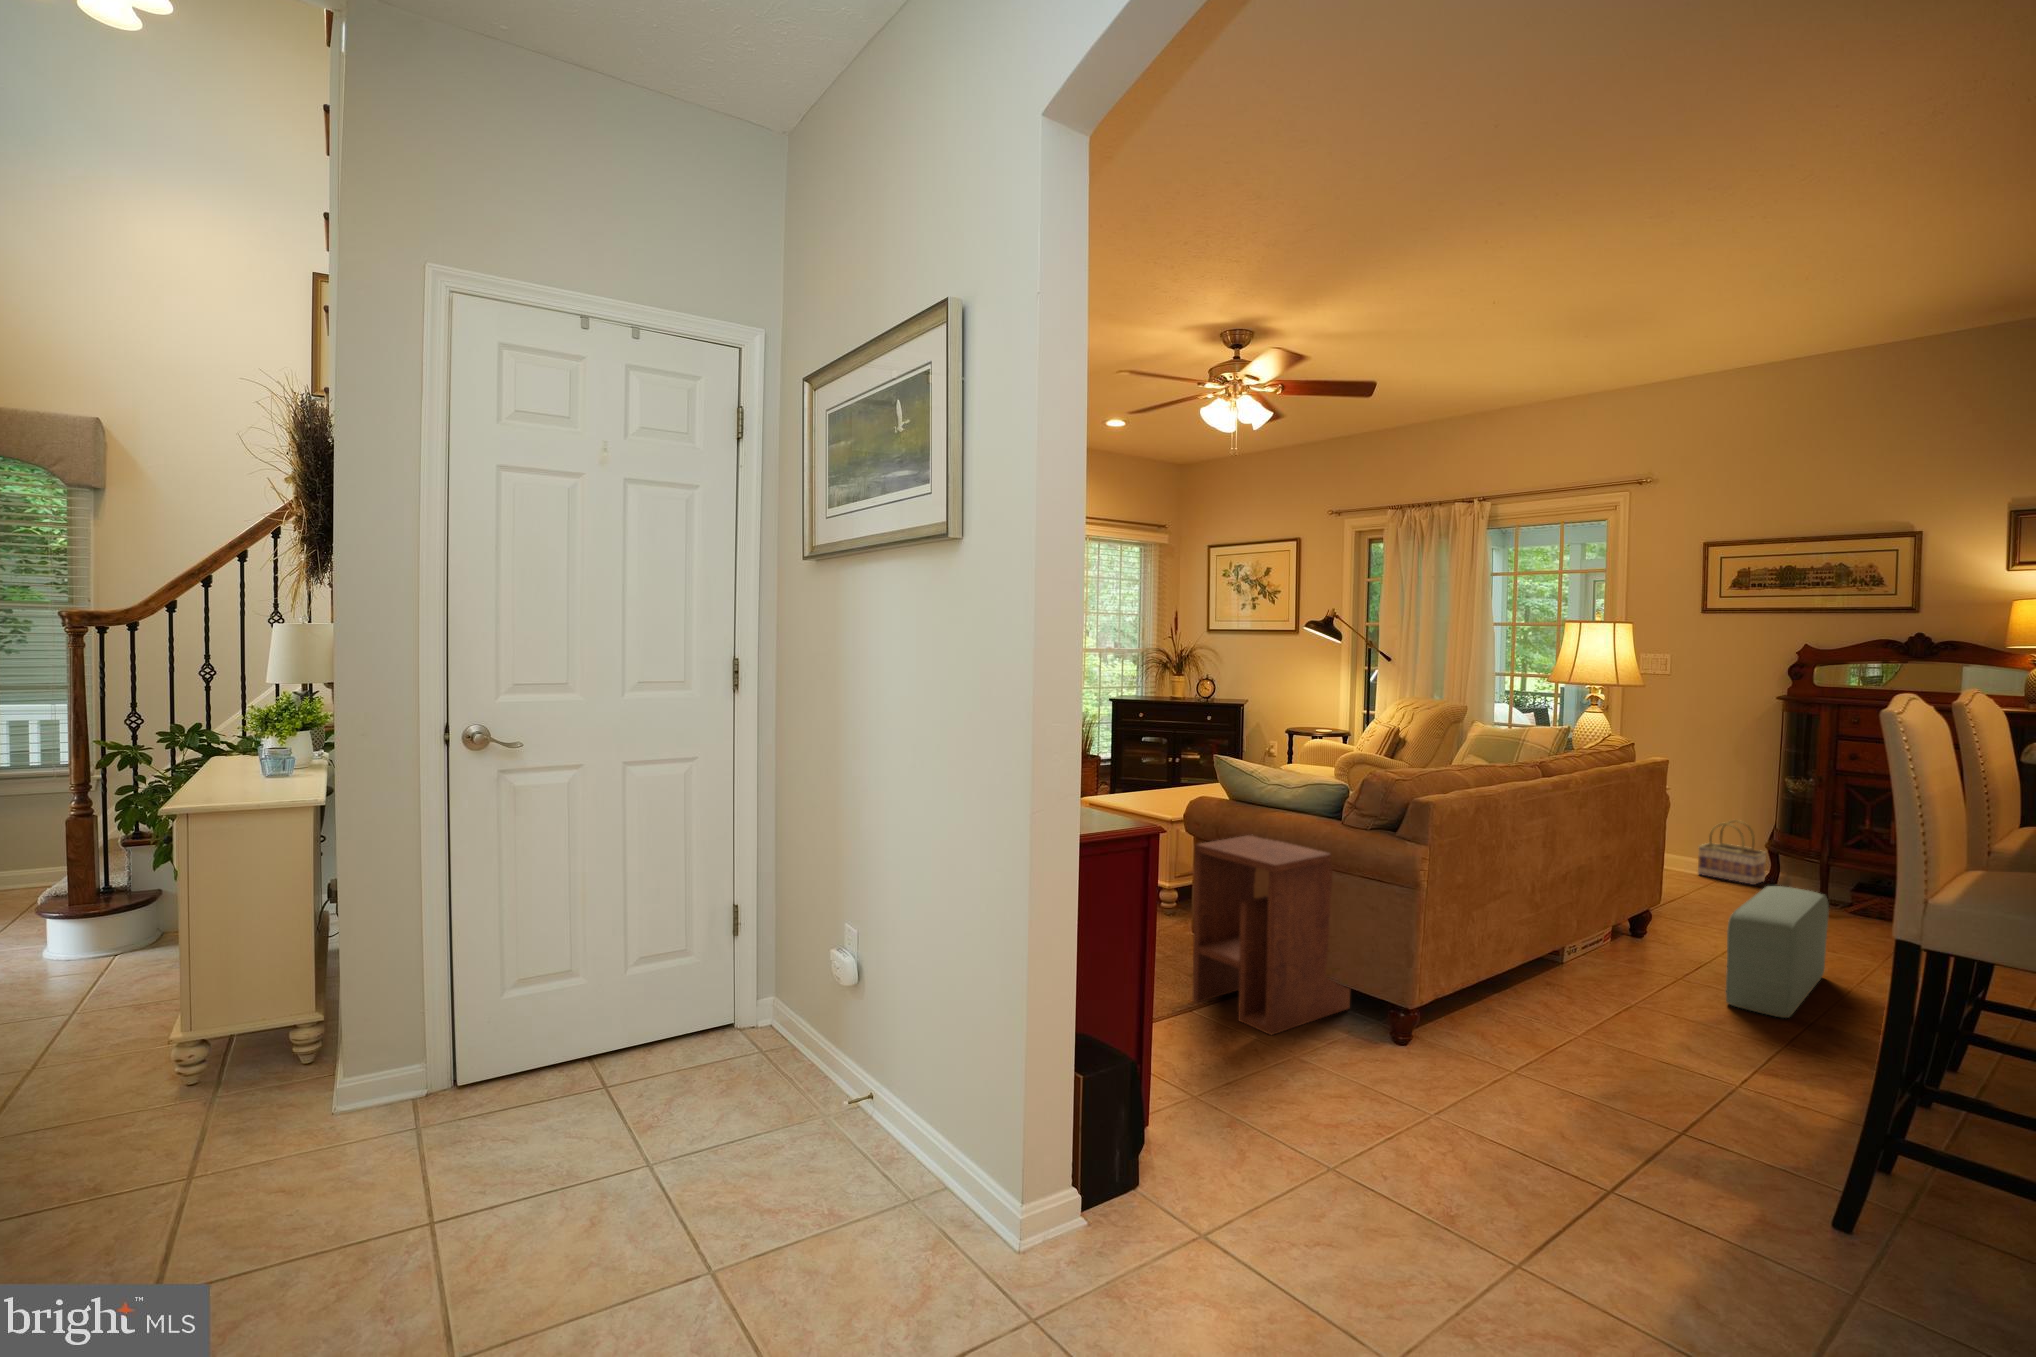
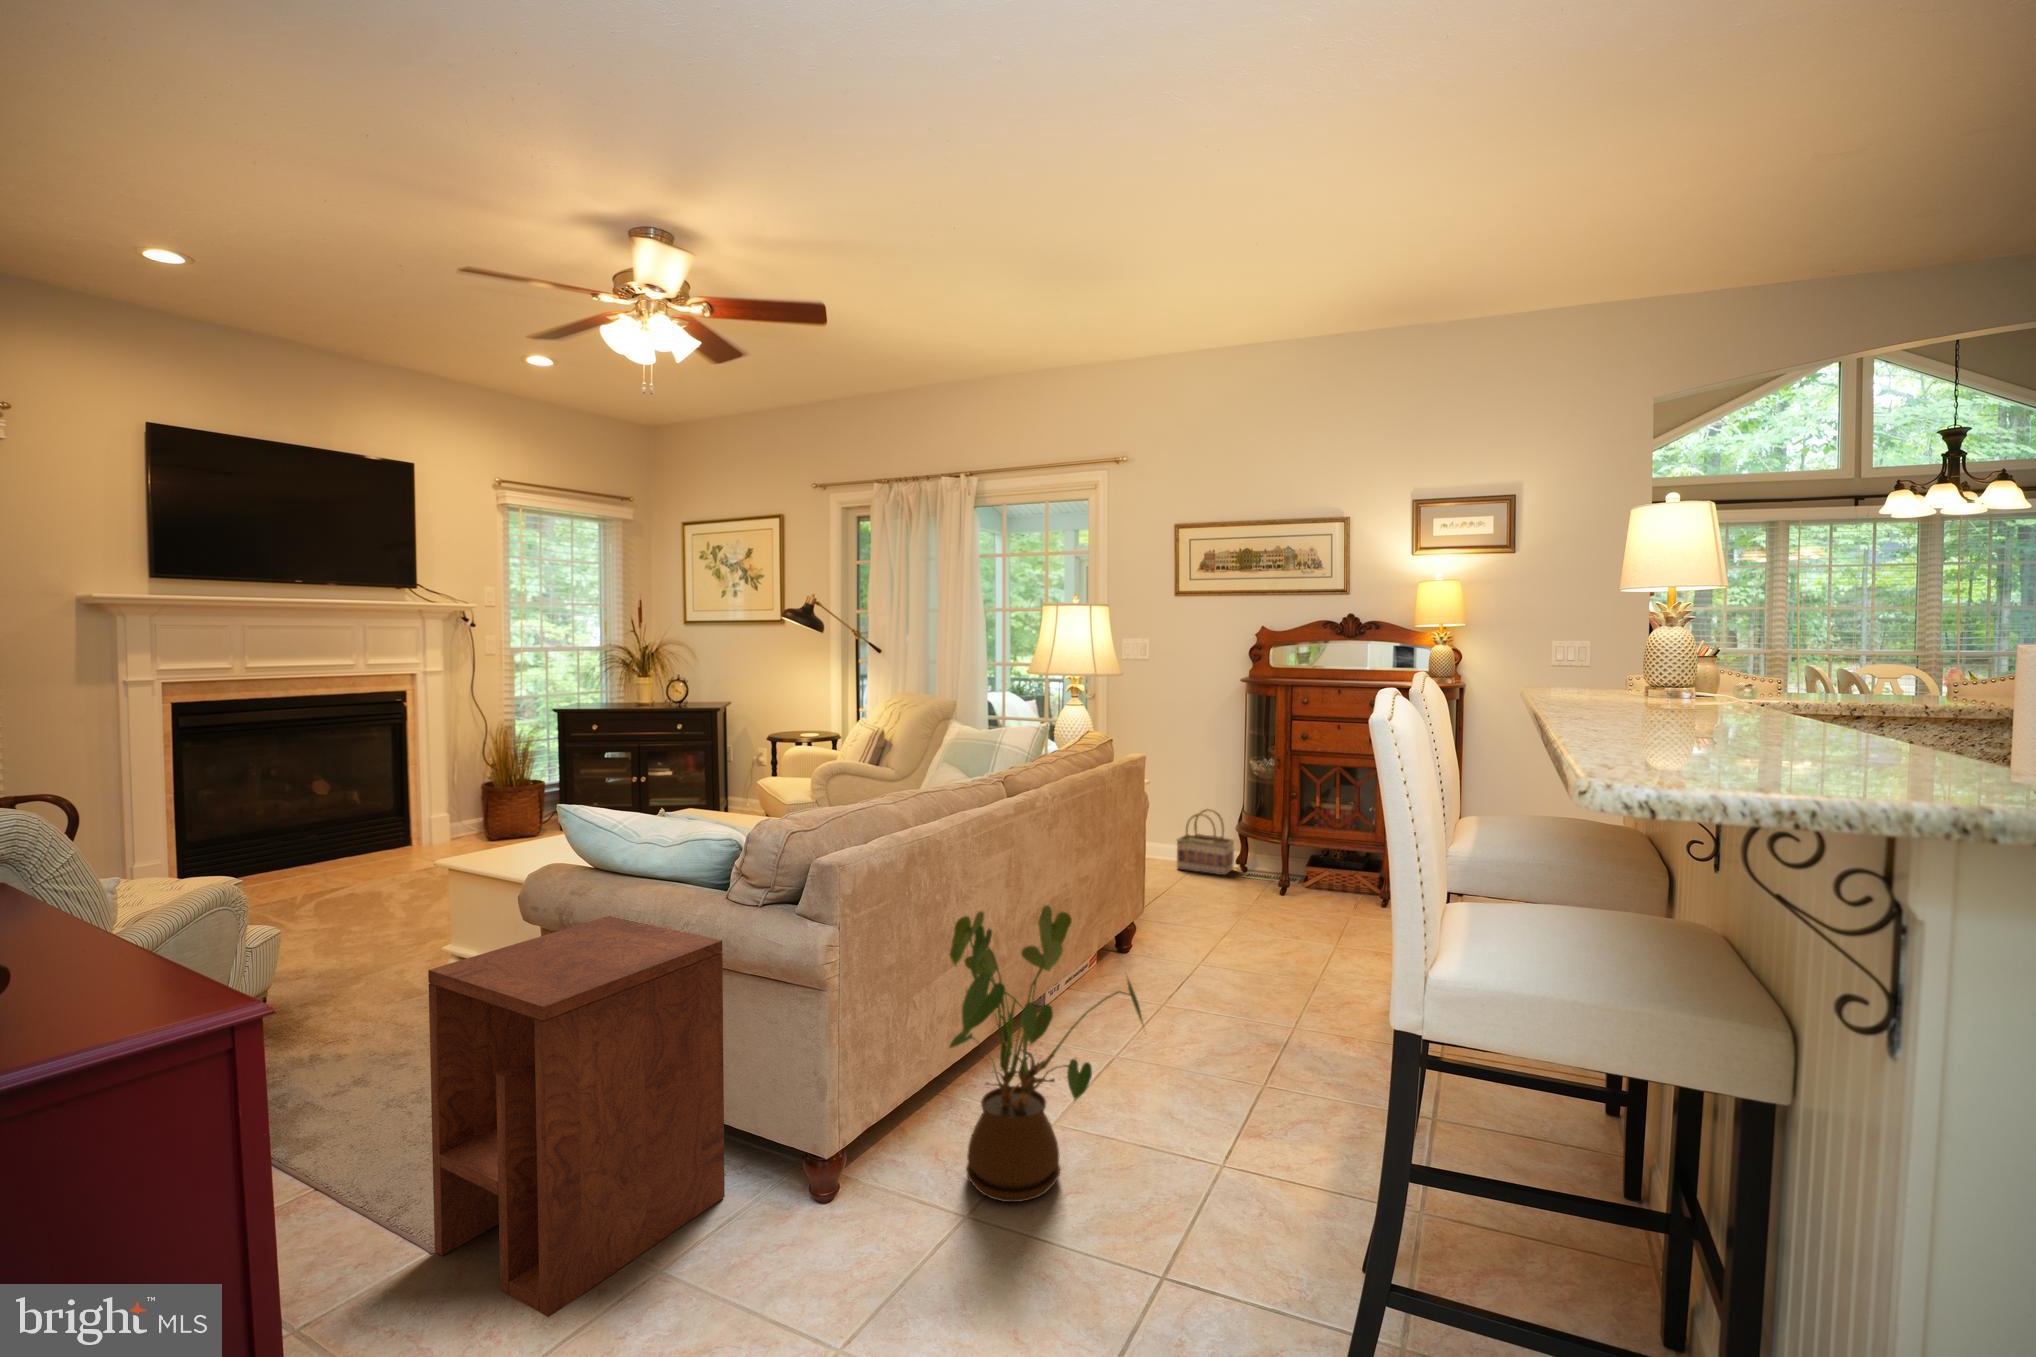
house plant: none [1502,854,1662,1046] -> present [949,905,1143,1202]
pouf: present [1726,886,1829,1018] -> none [1214,895,1304,1071]

